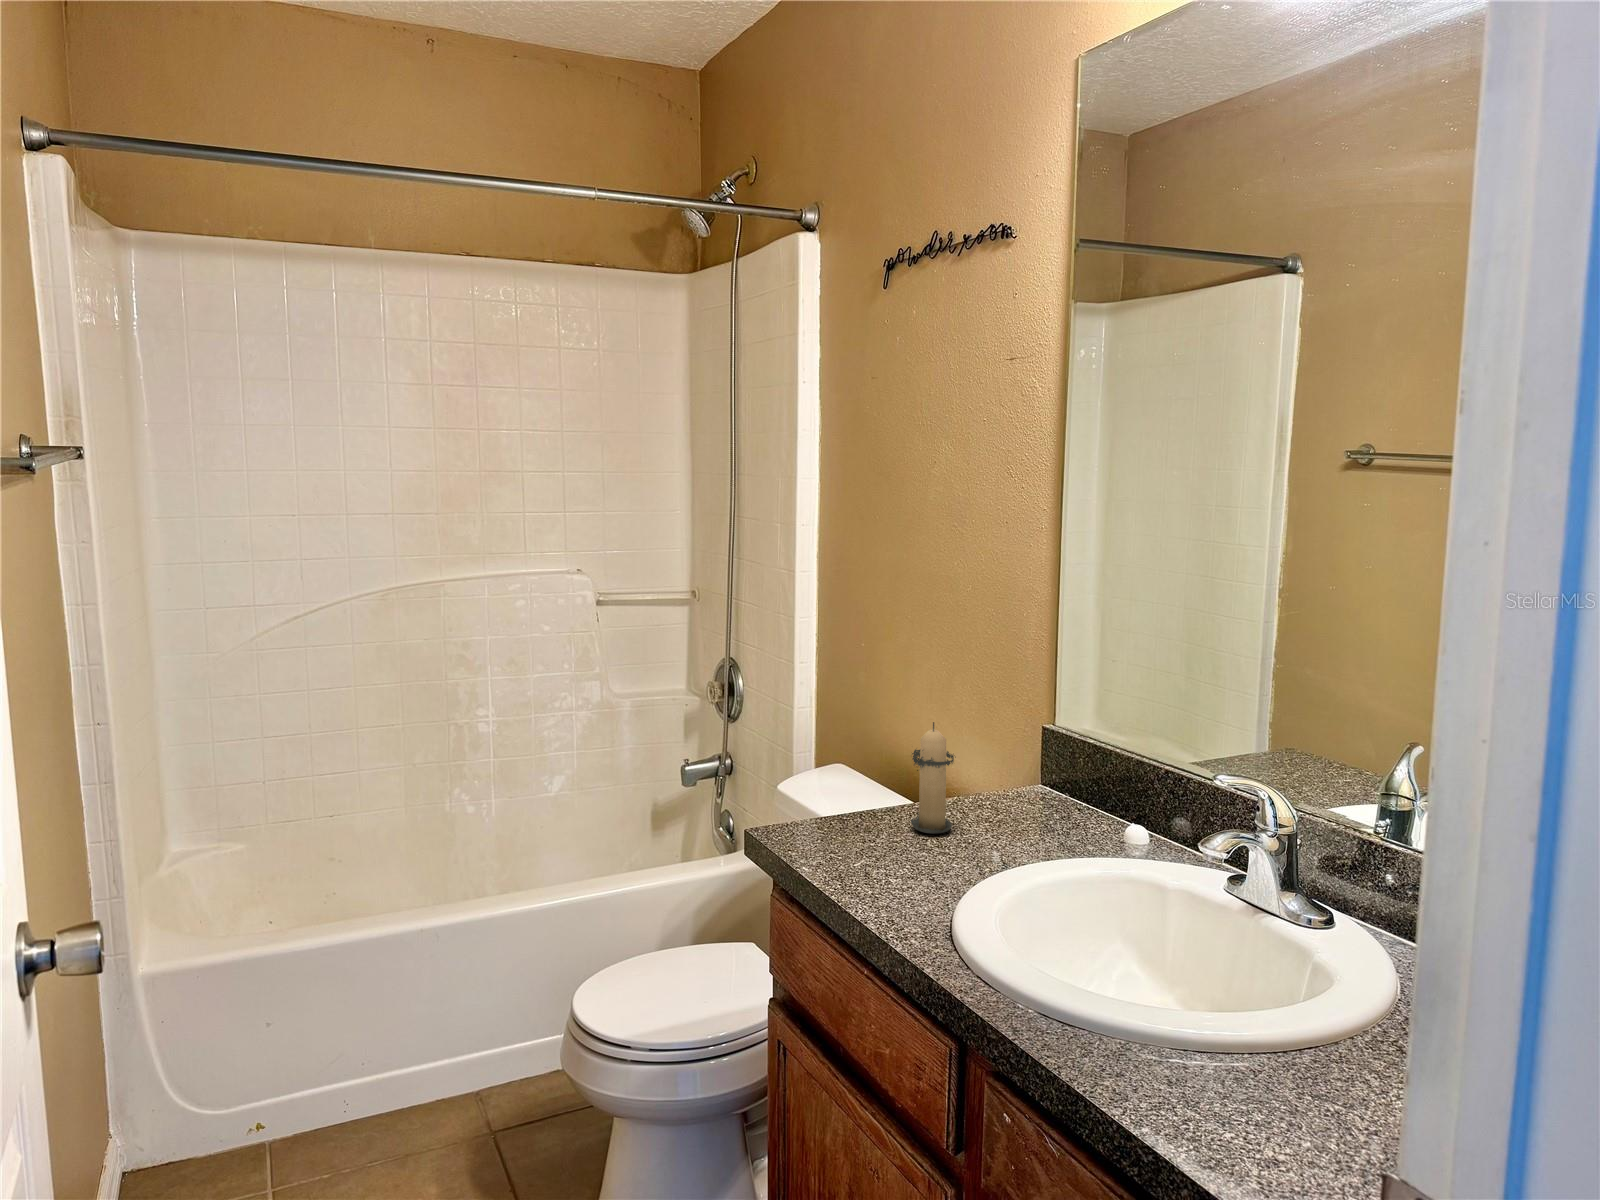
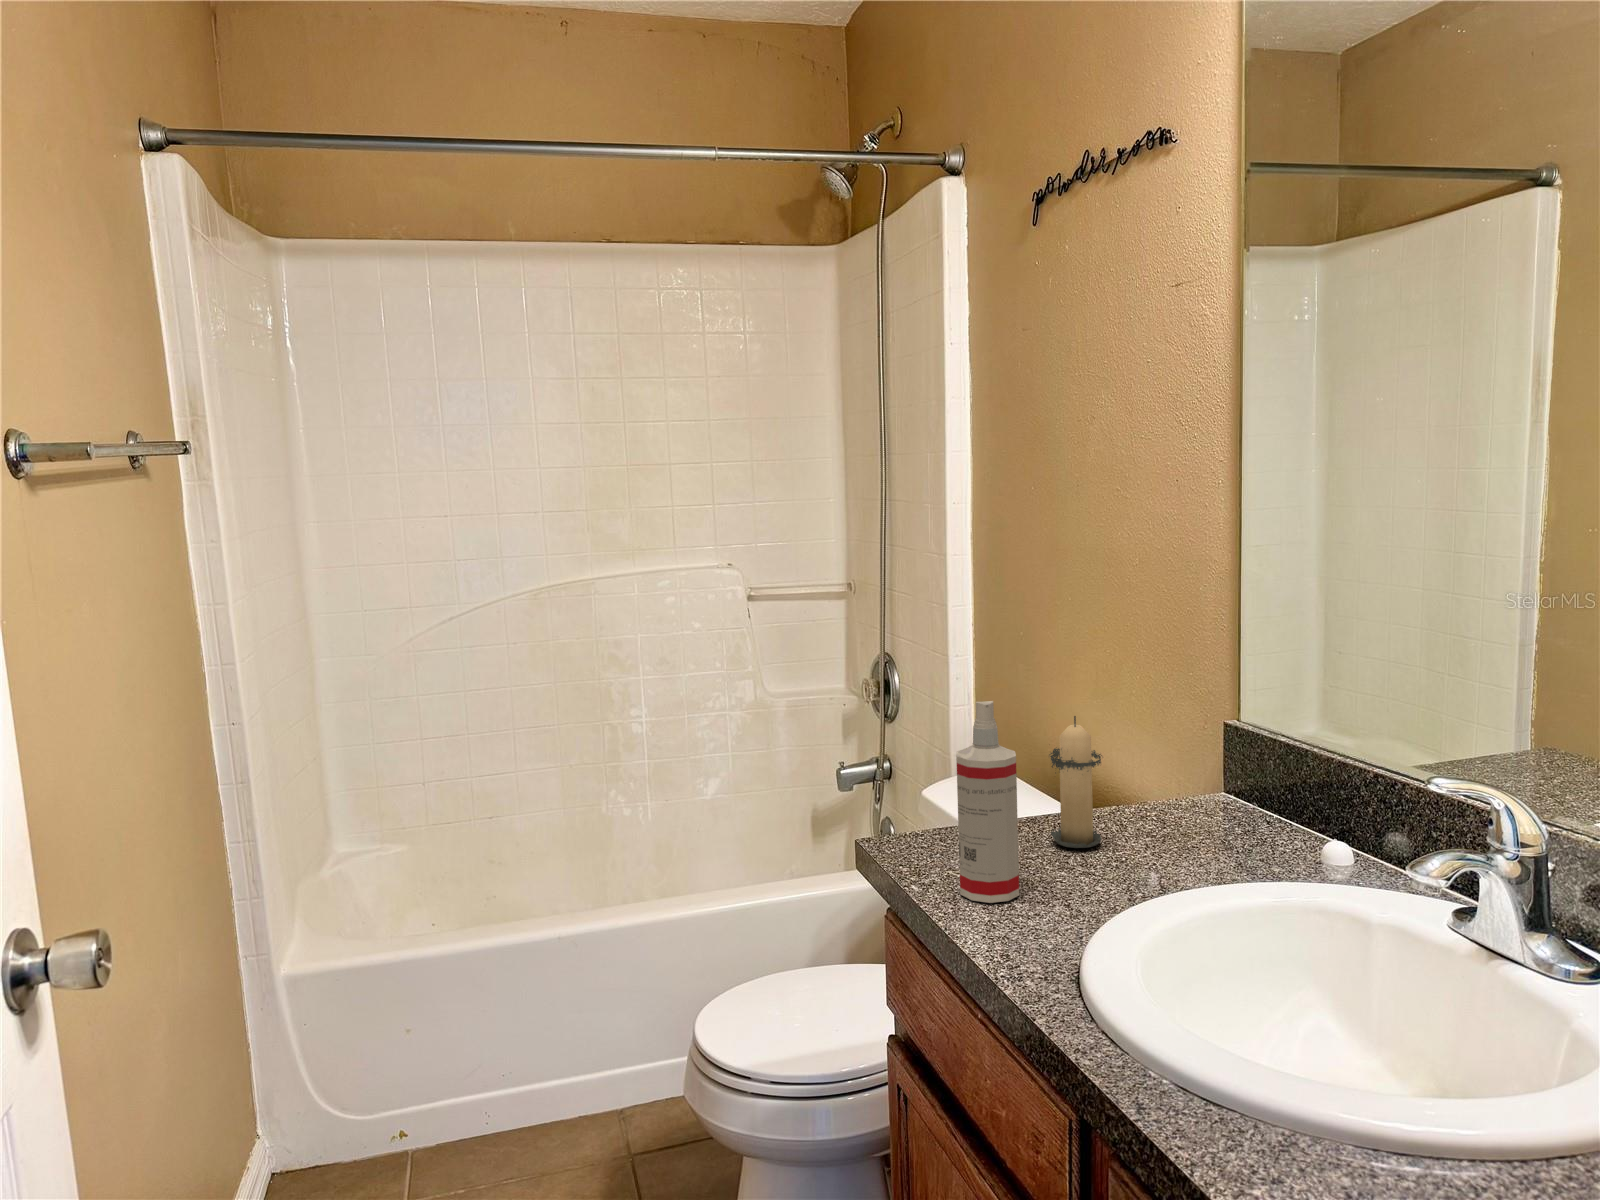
spray bottle: none [843,710,894,880] -> present [956,701,1019,903]

